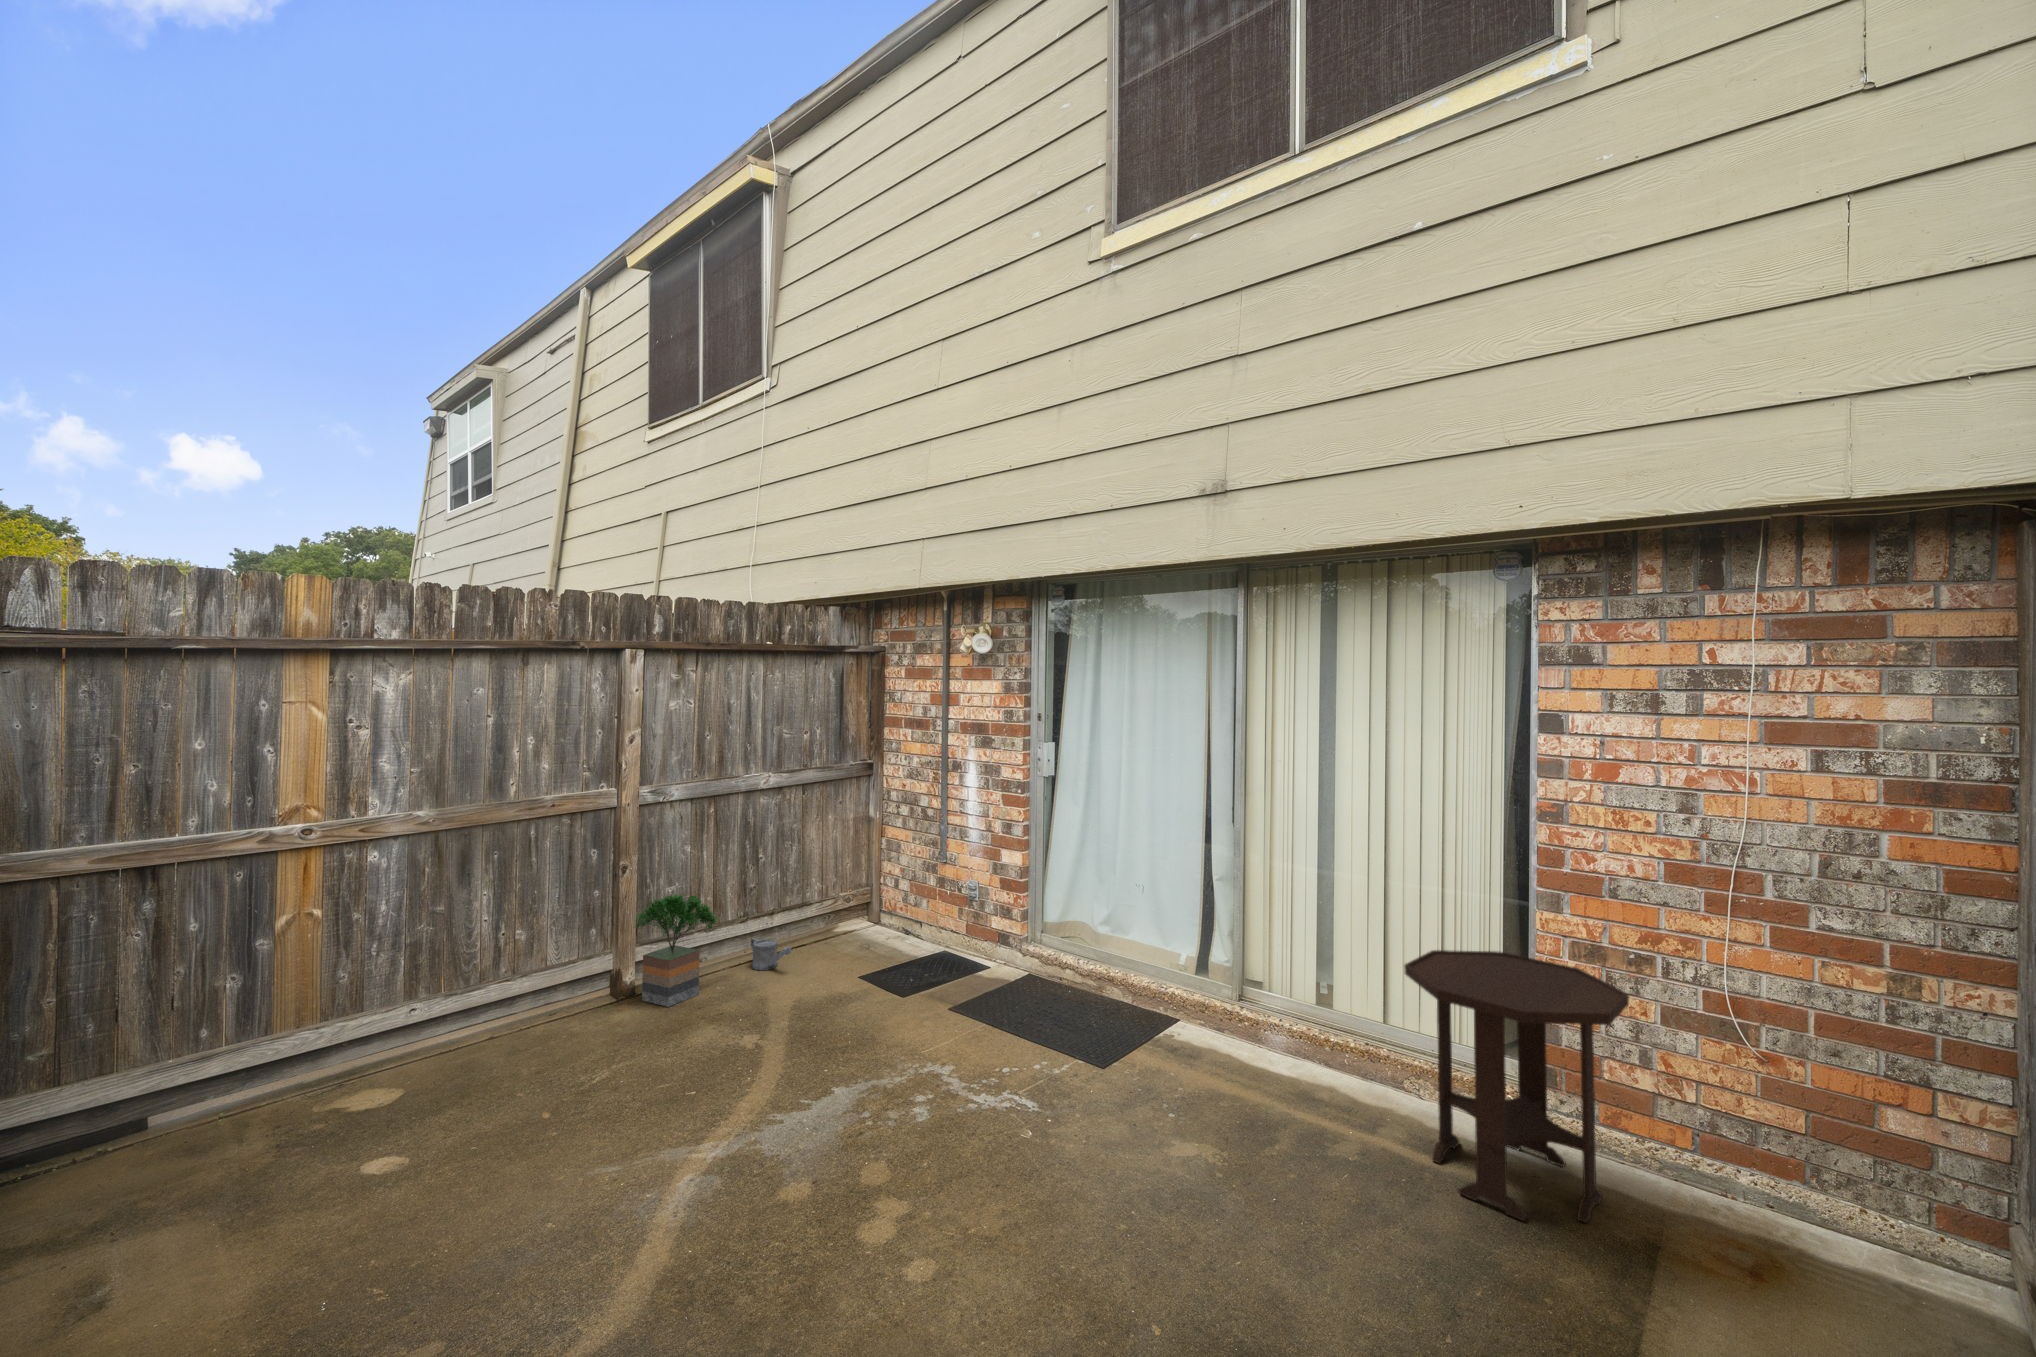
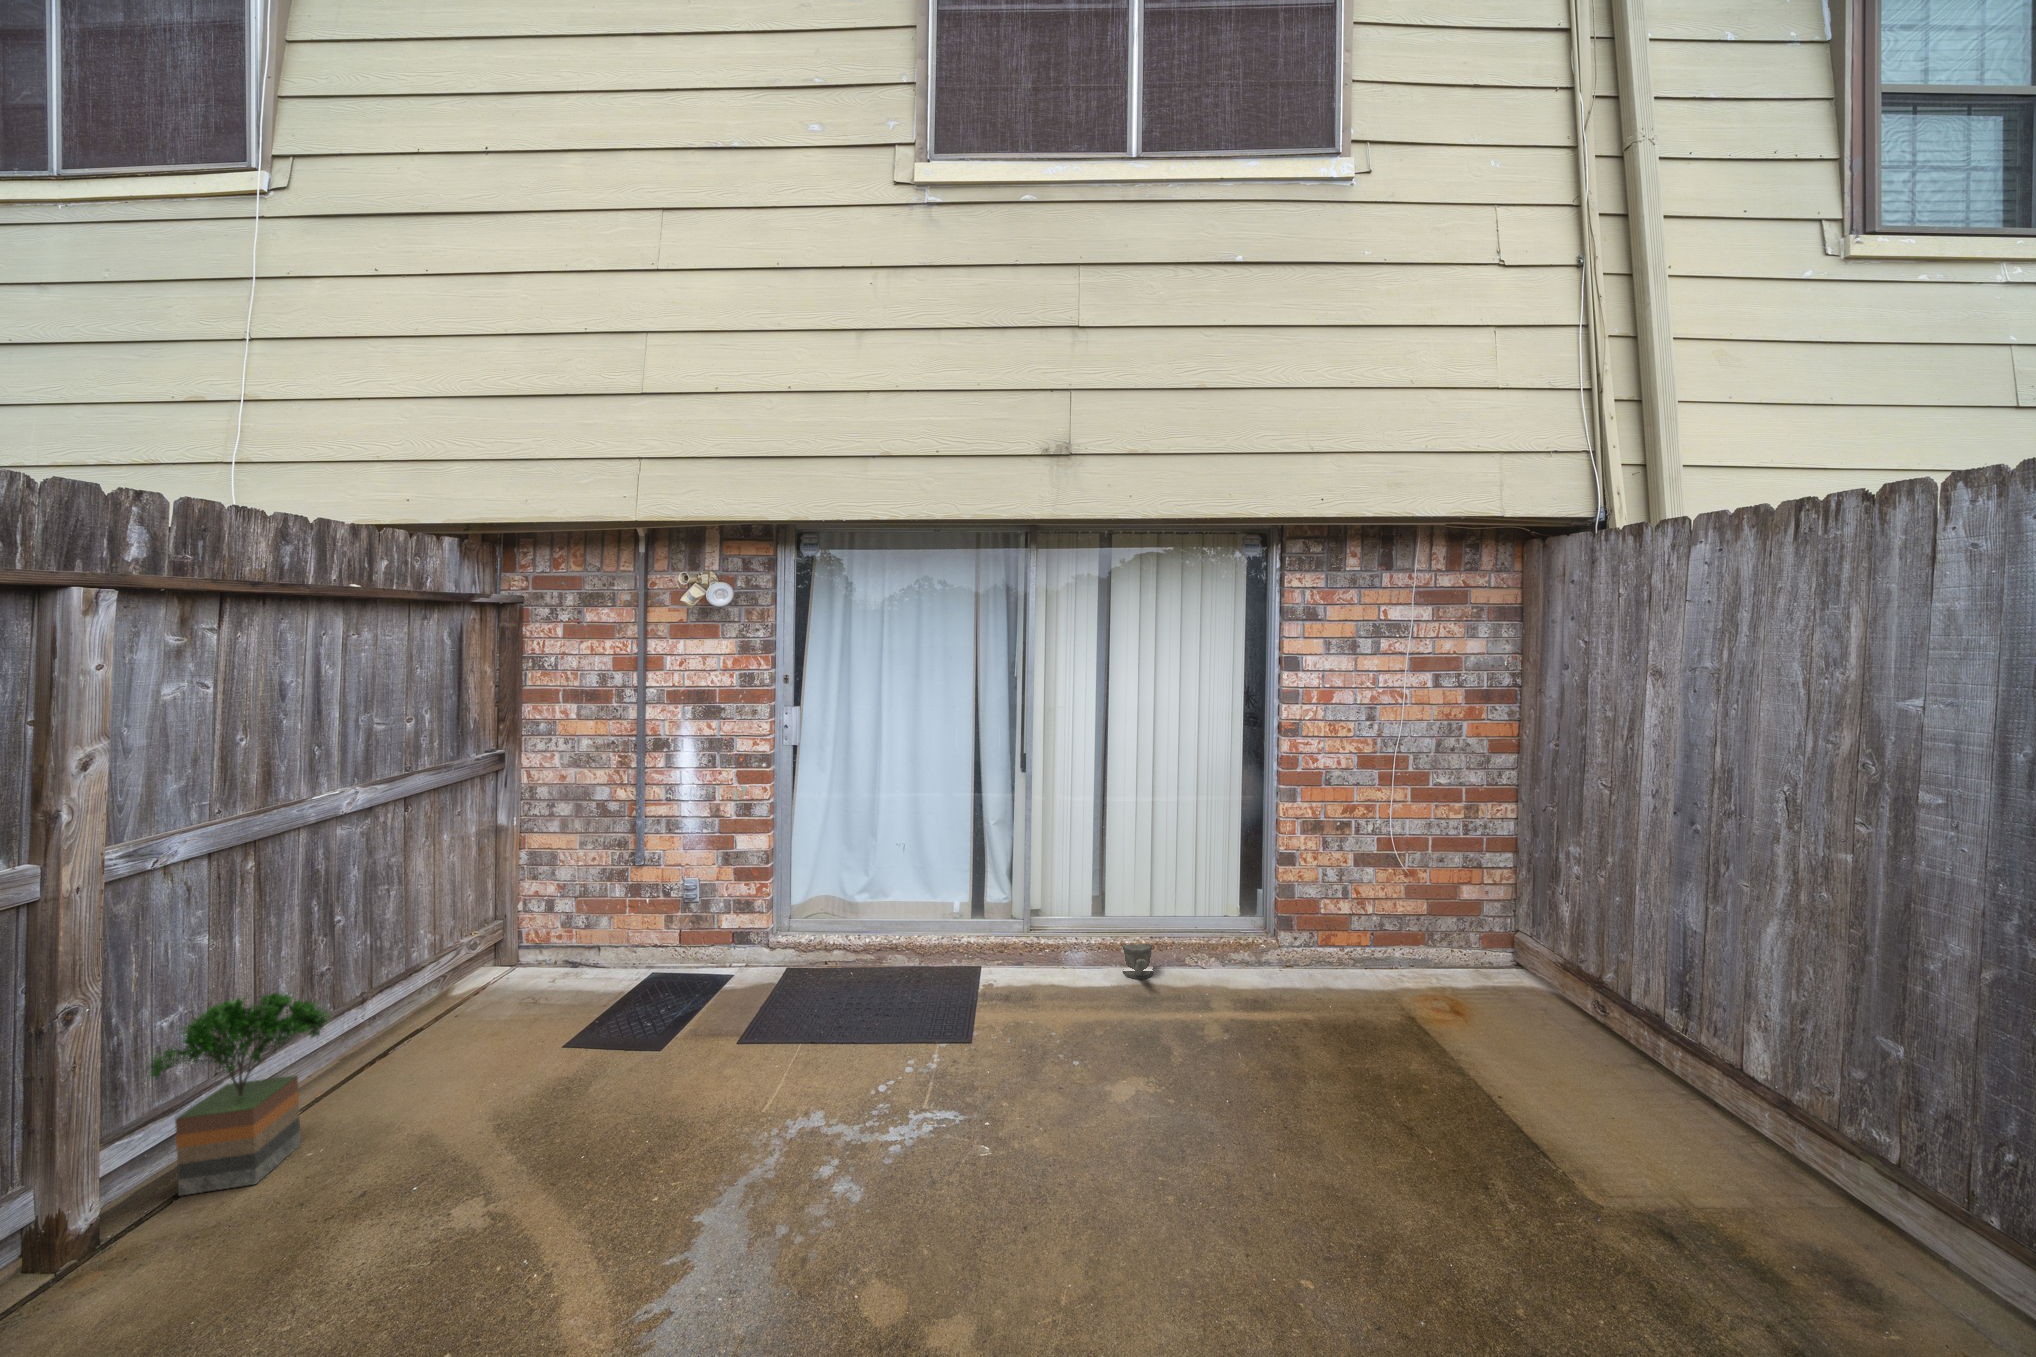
watering can: present [751,938,791,970] -> present [1123,944,1153,979]
side table: present [1404,950,1629,1223] -> none [1227,839,1378,1025]

